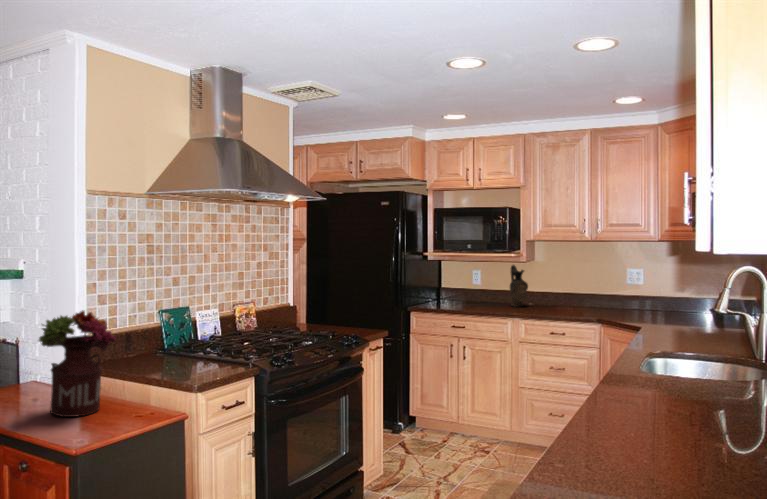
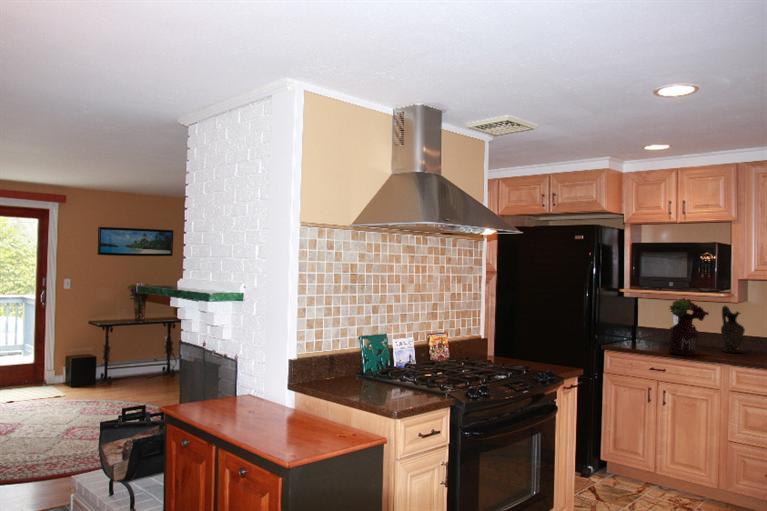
flower arrangement: present [39,310,116,417] -> present [668,298,709,356]

